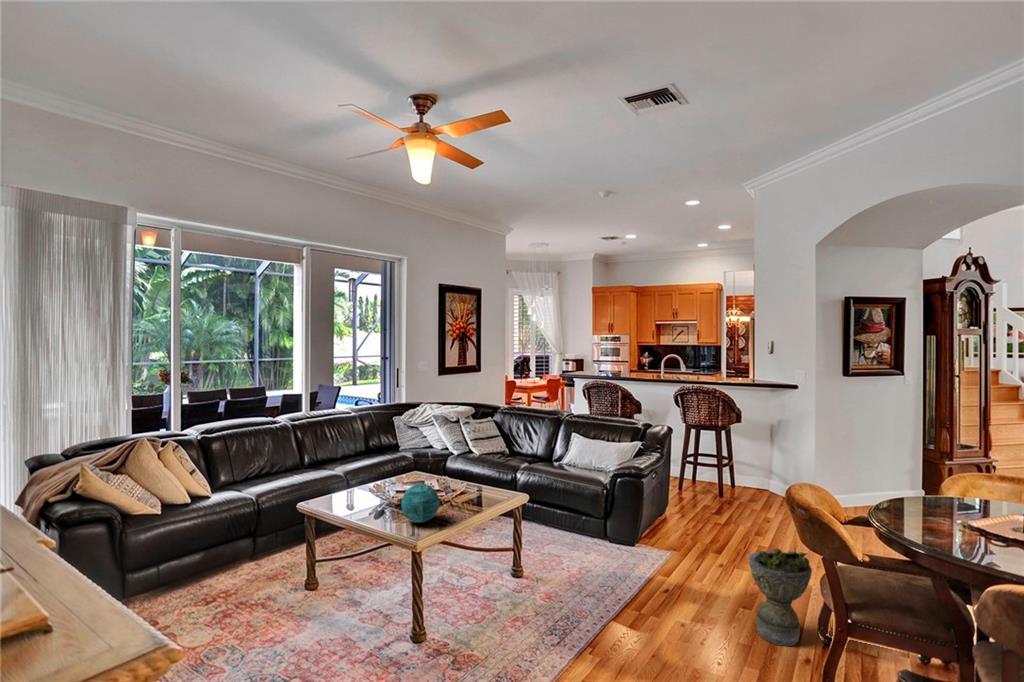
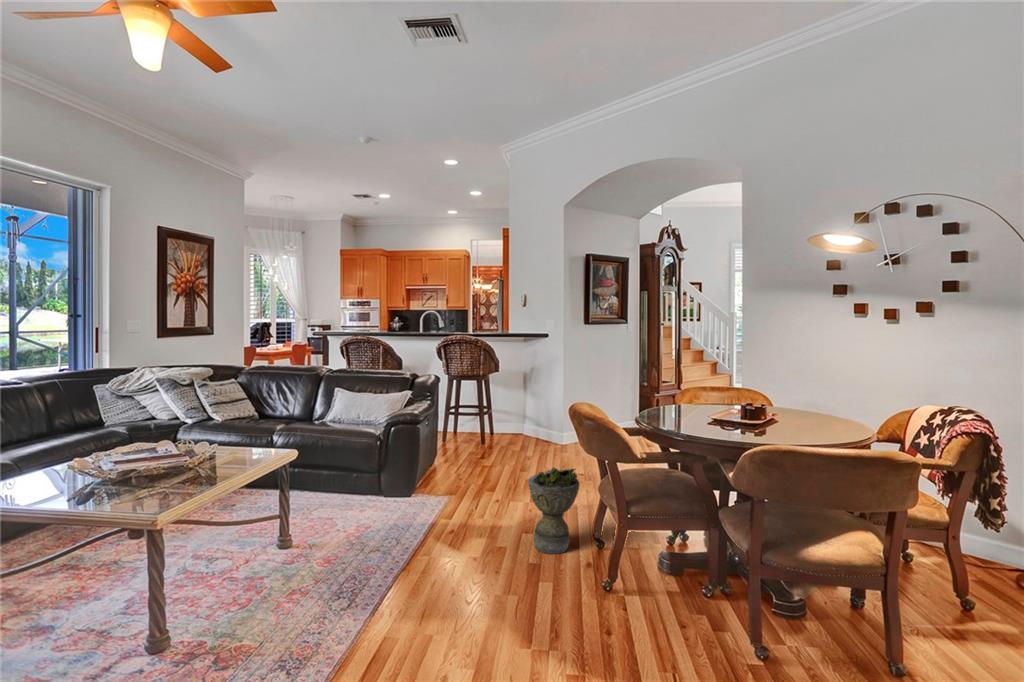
decorative orb: present [401,484,439,523] -> none [123,450,182,501]

